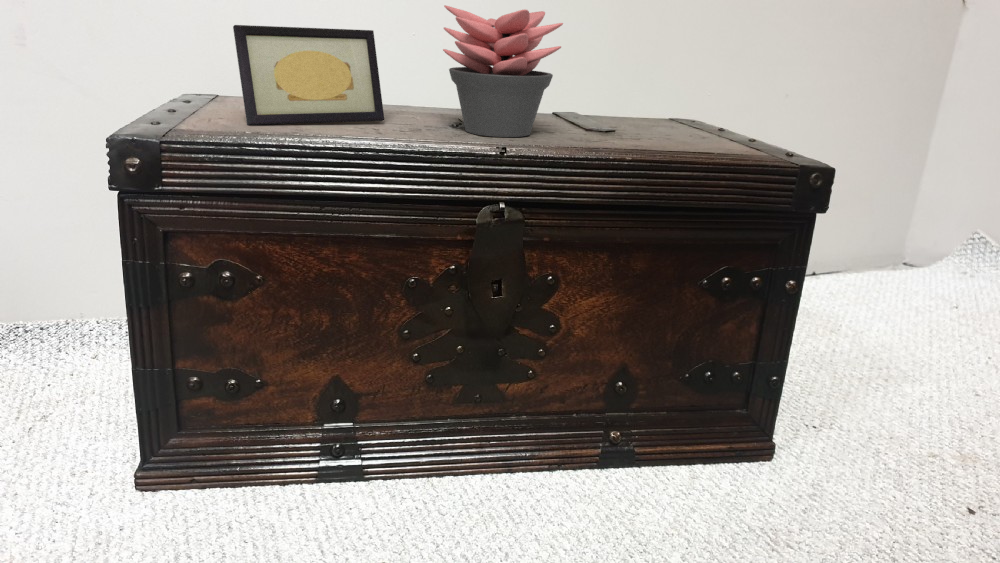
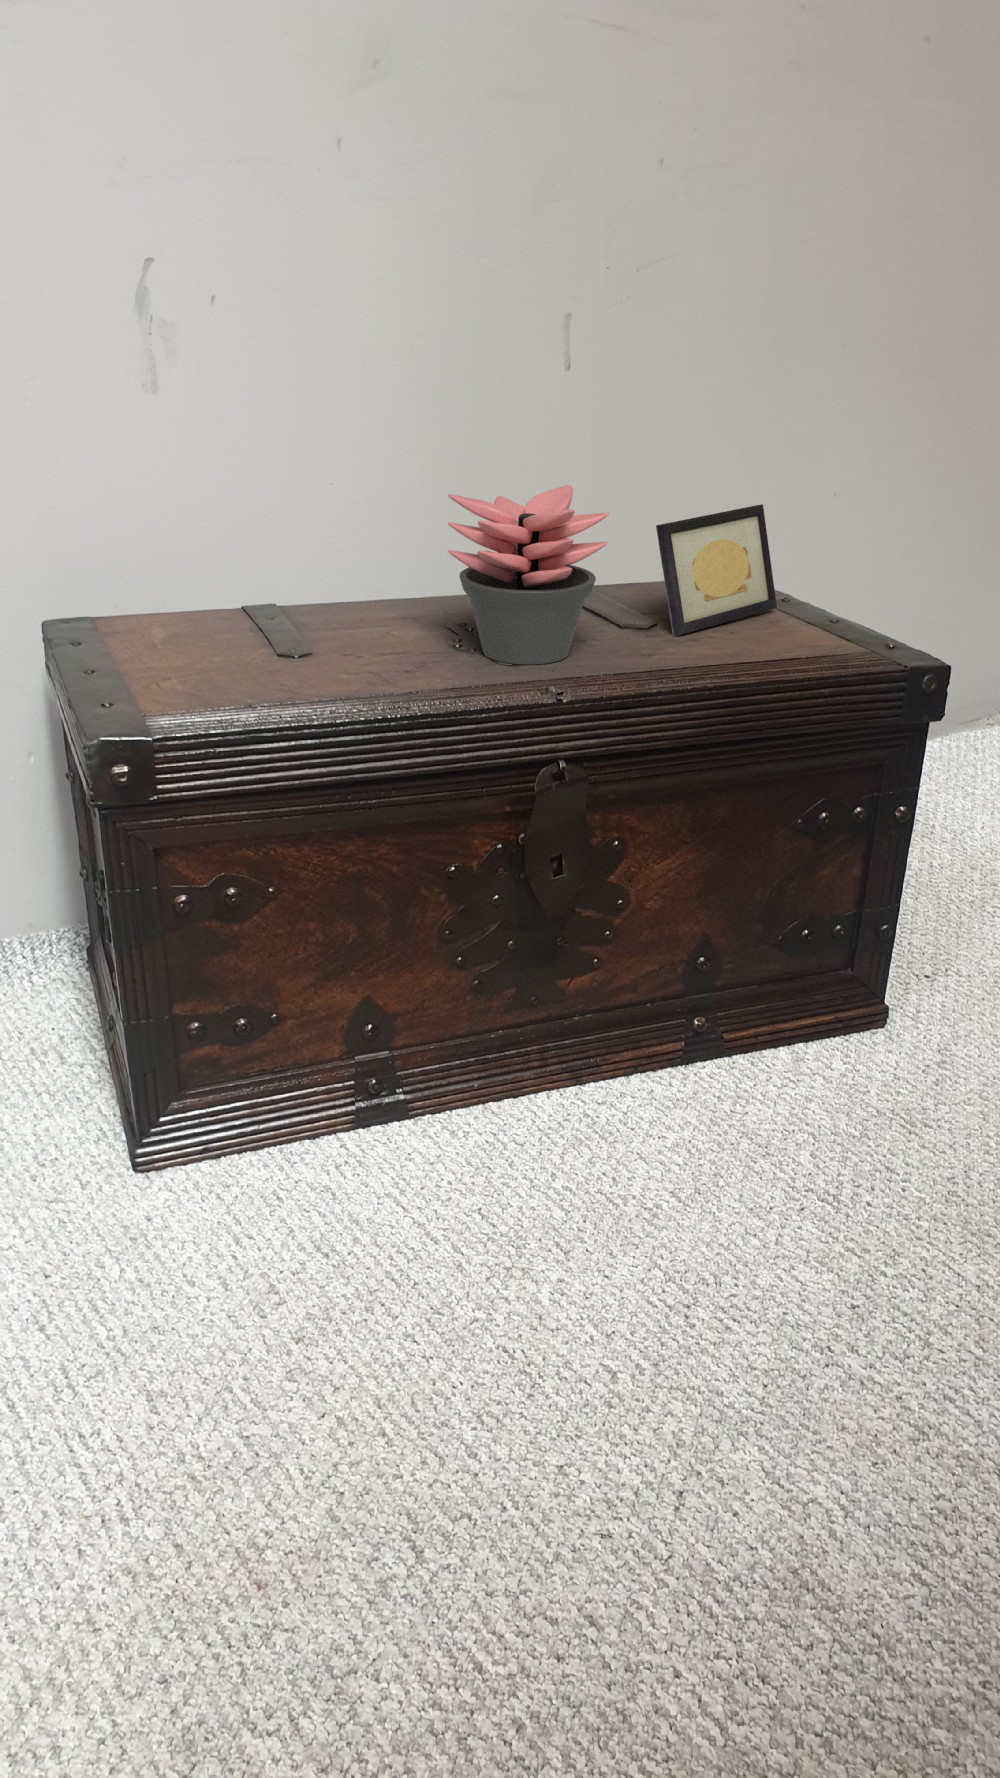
picture frame: present [233,25,384,125] -> present [656,504,777,636]

